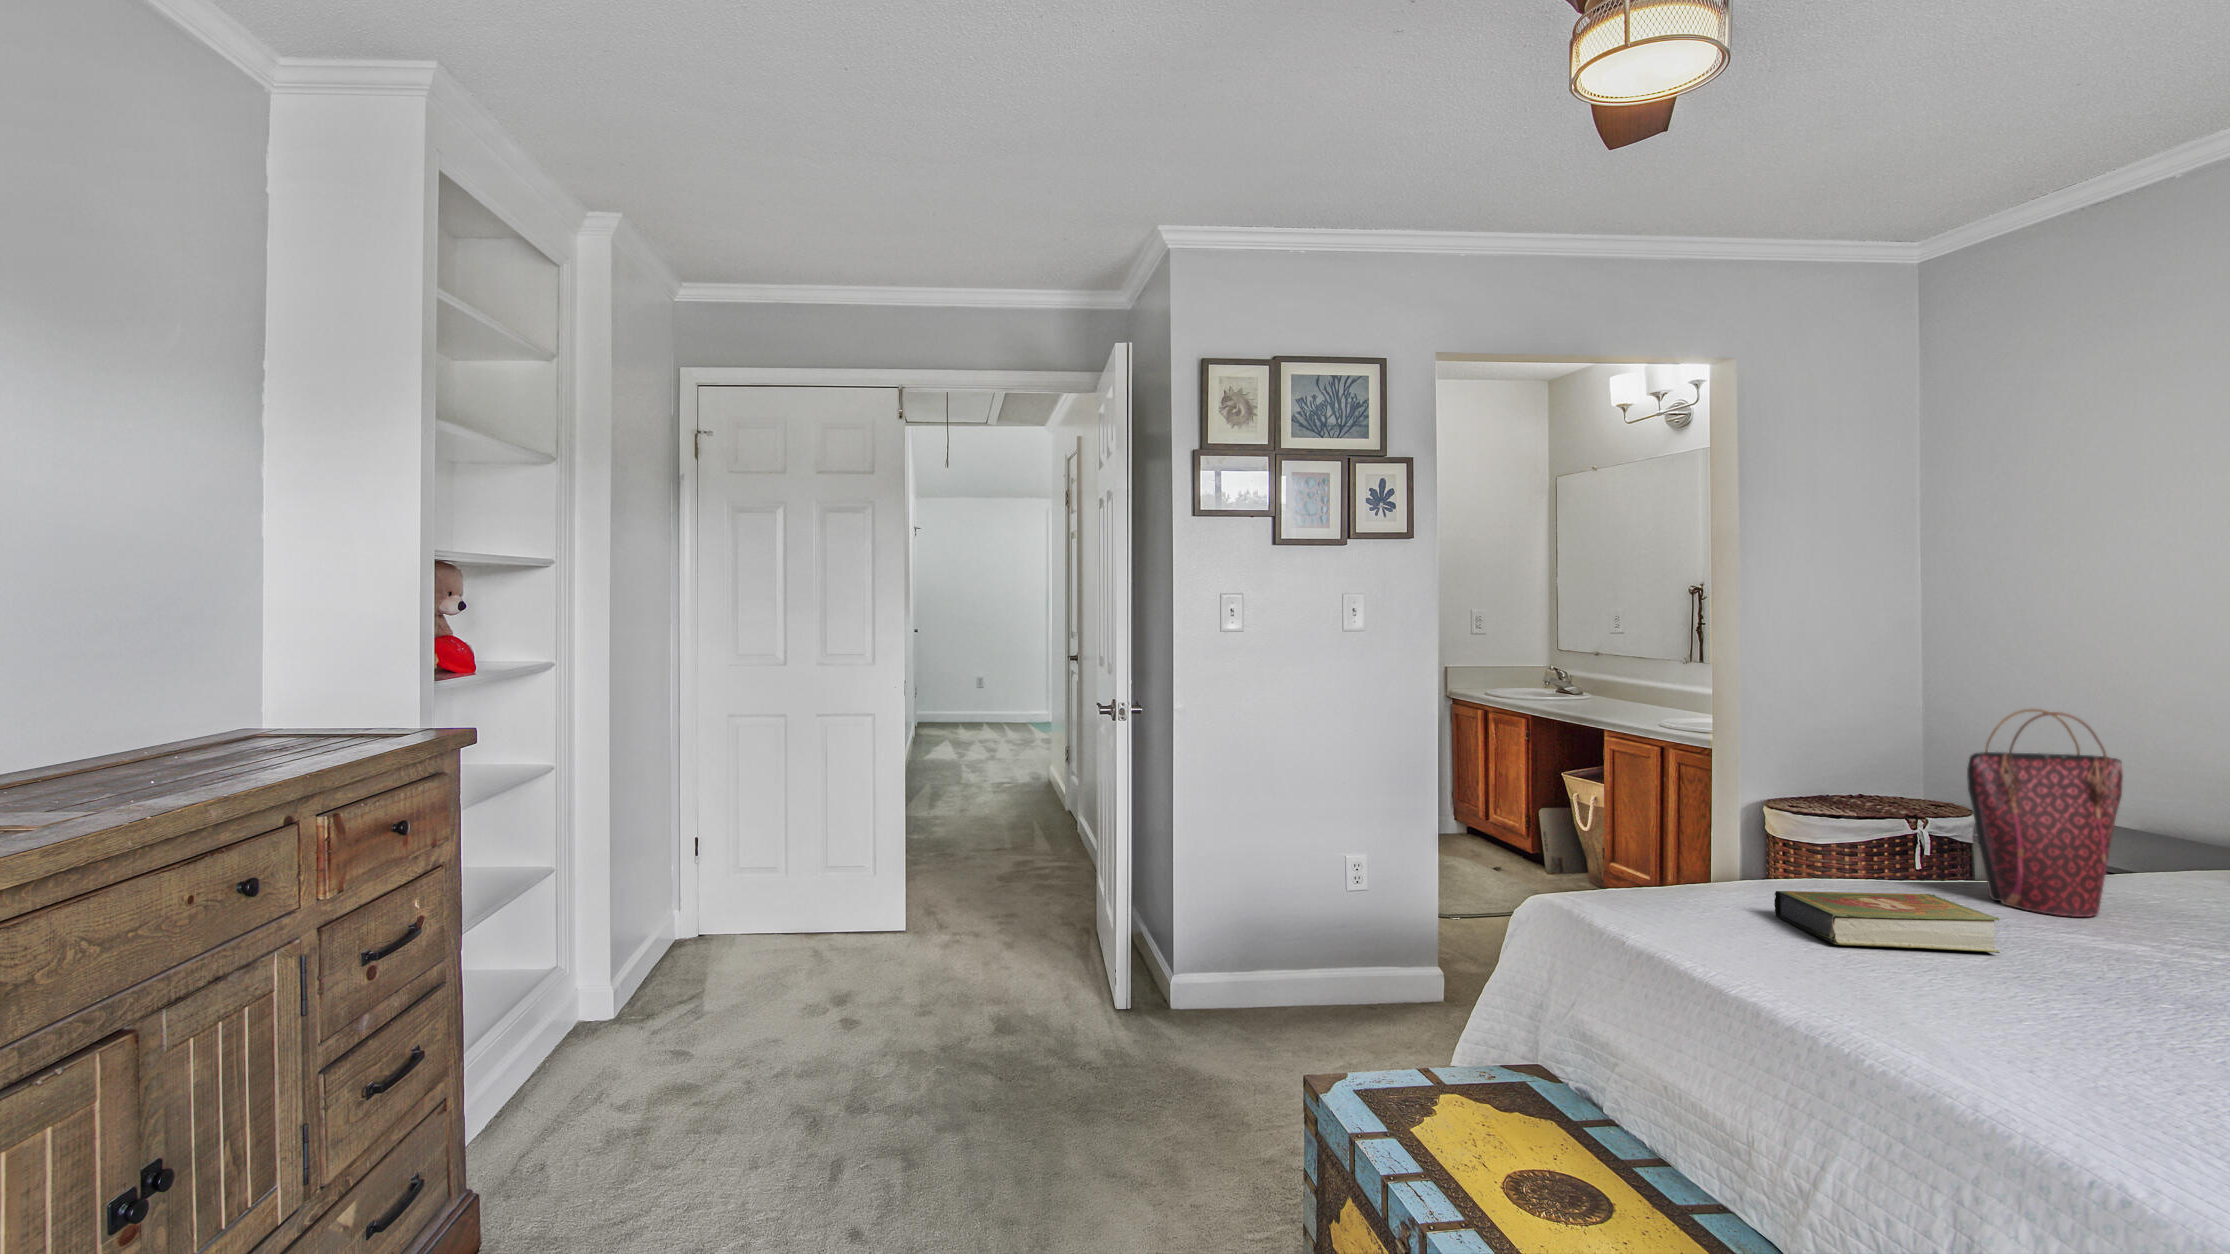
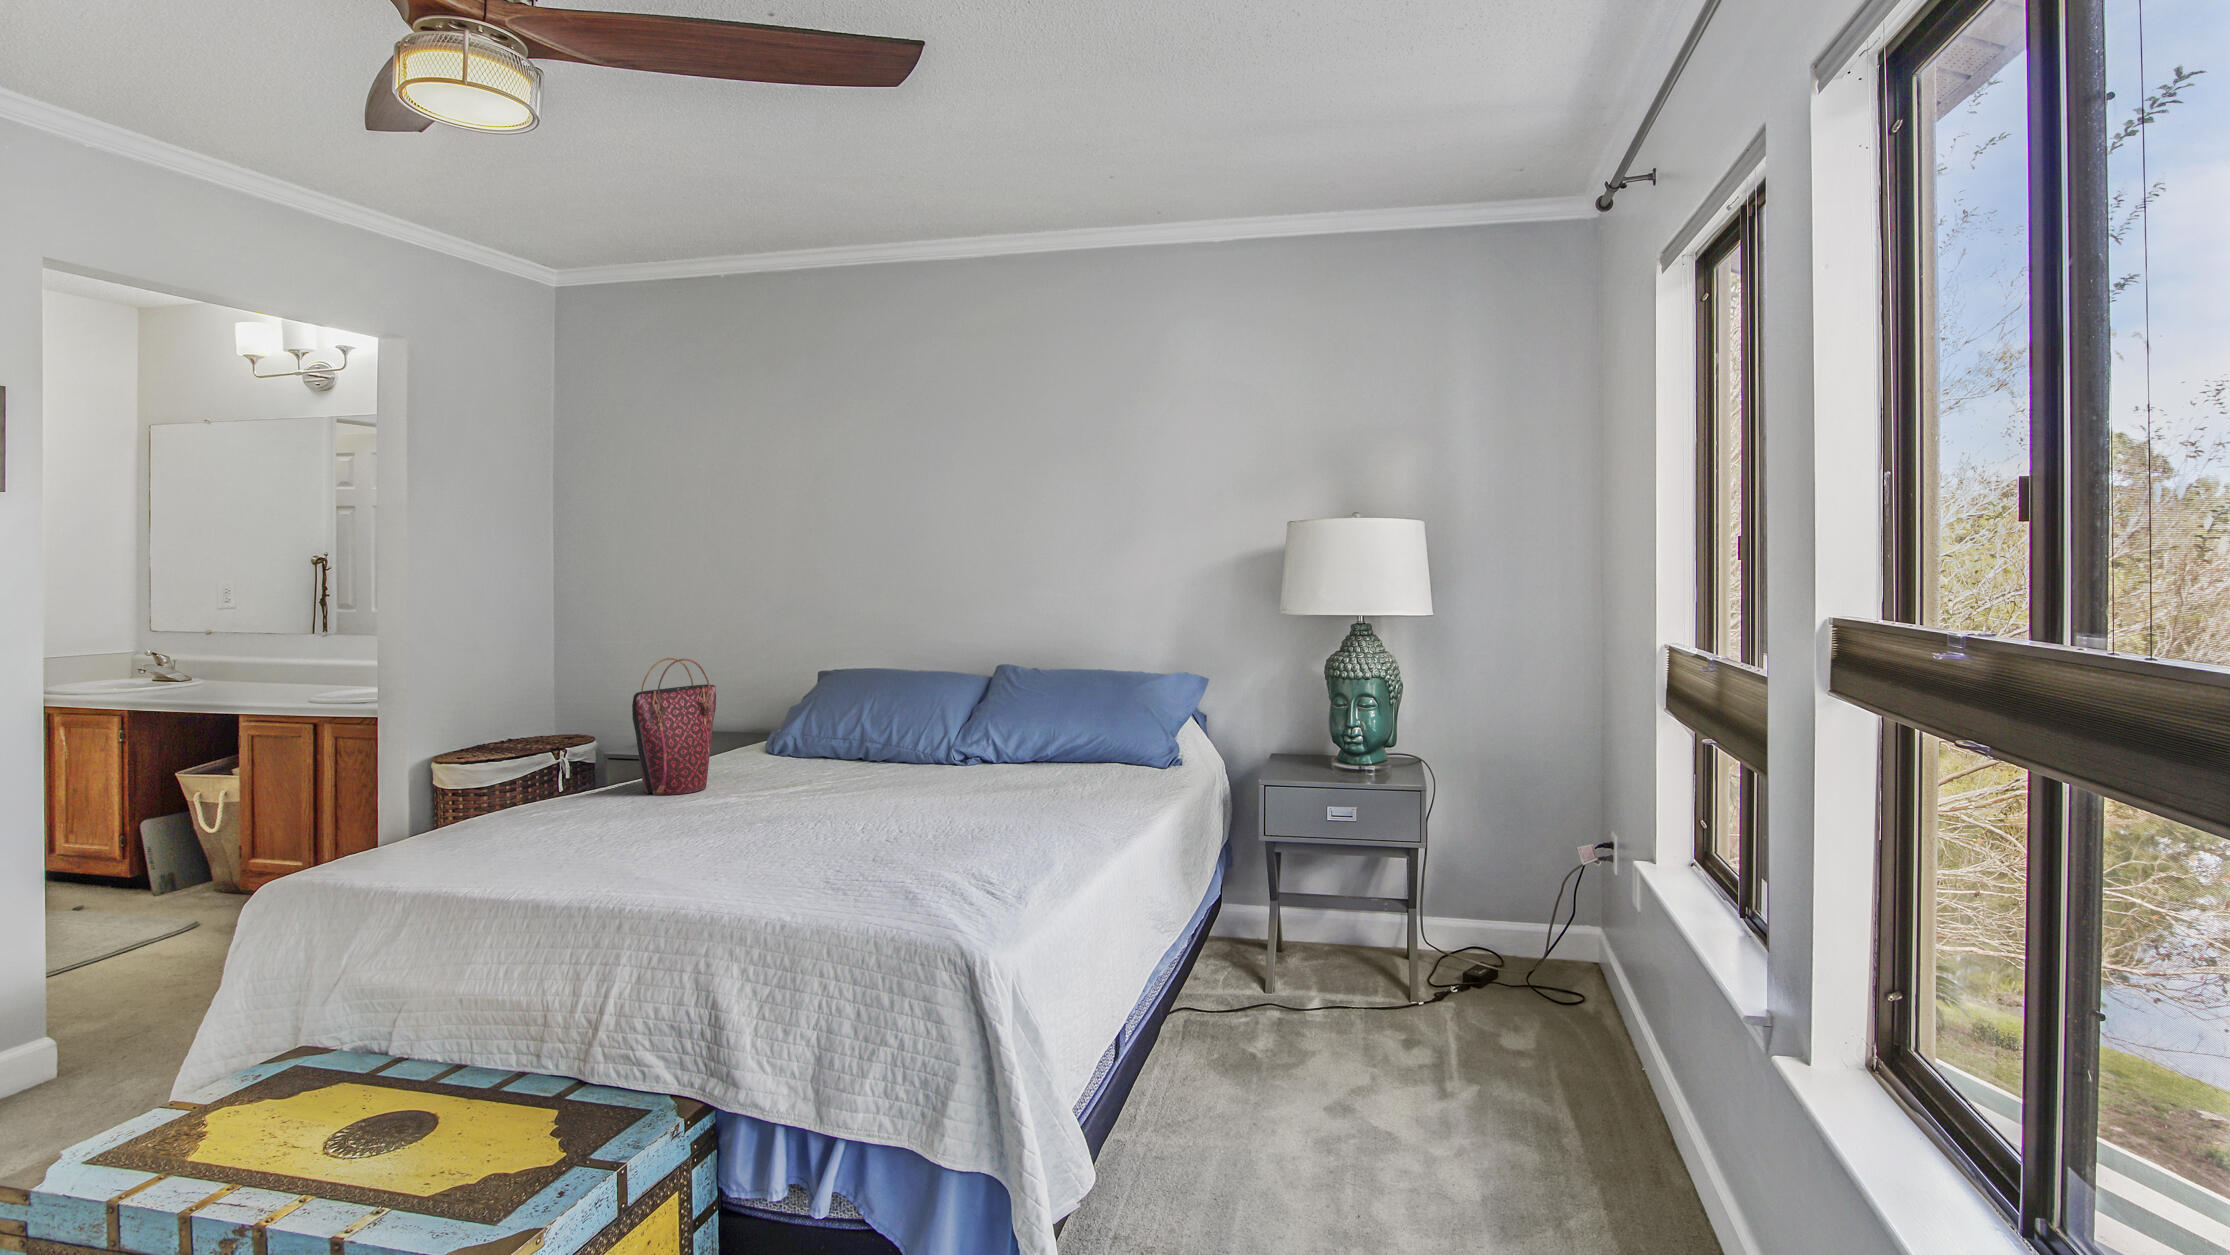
book: present [1774,891,2000,953] -> none [513,797,669,849]

